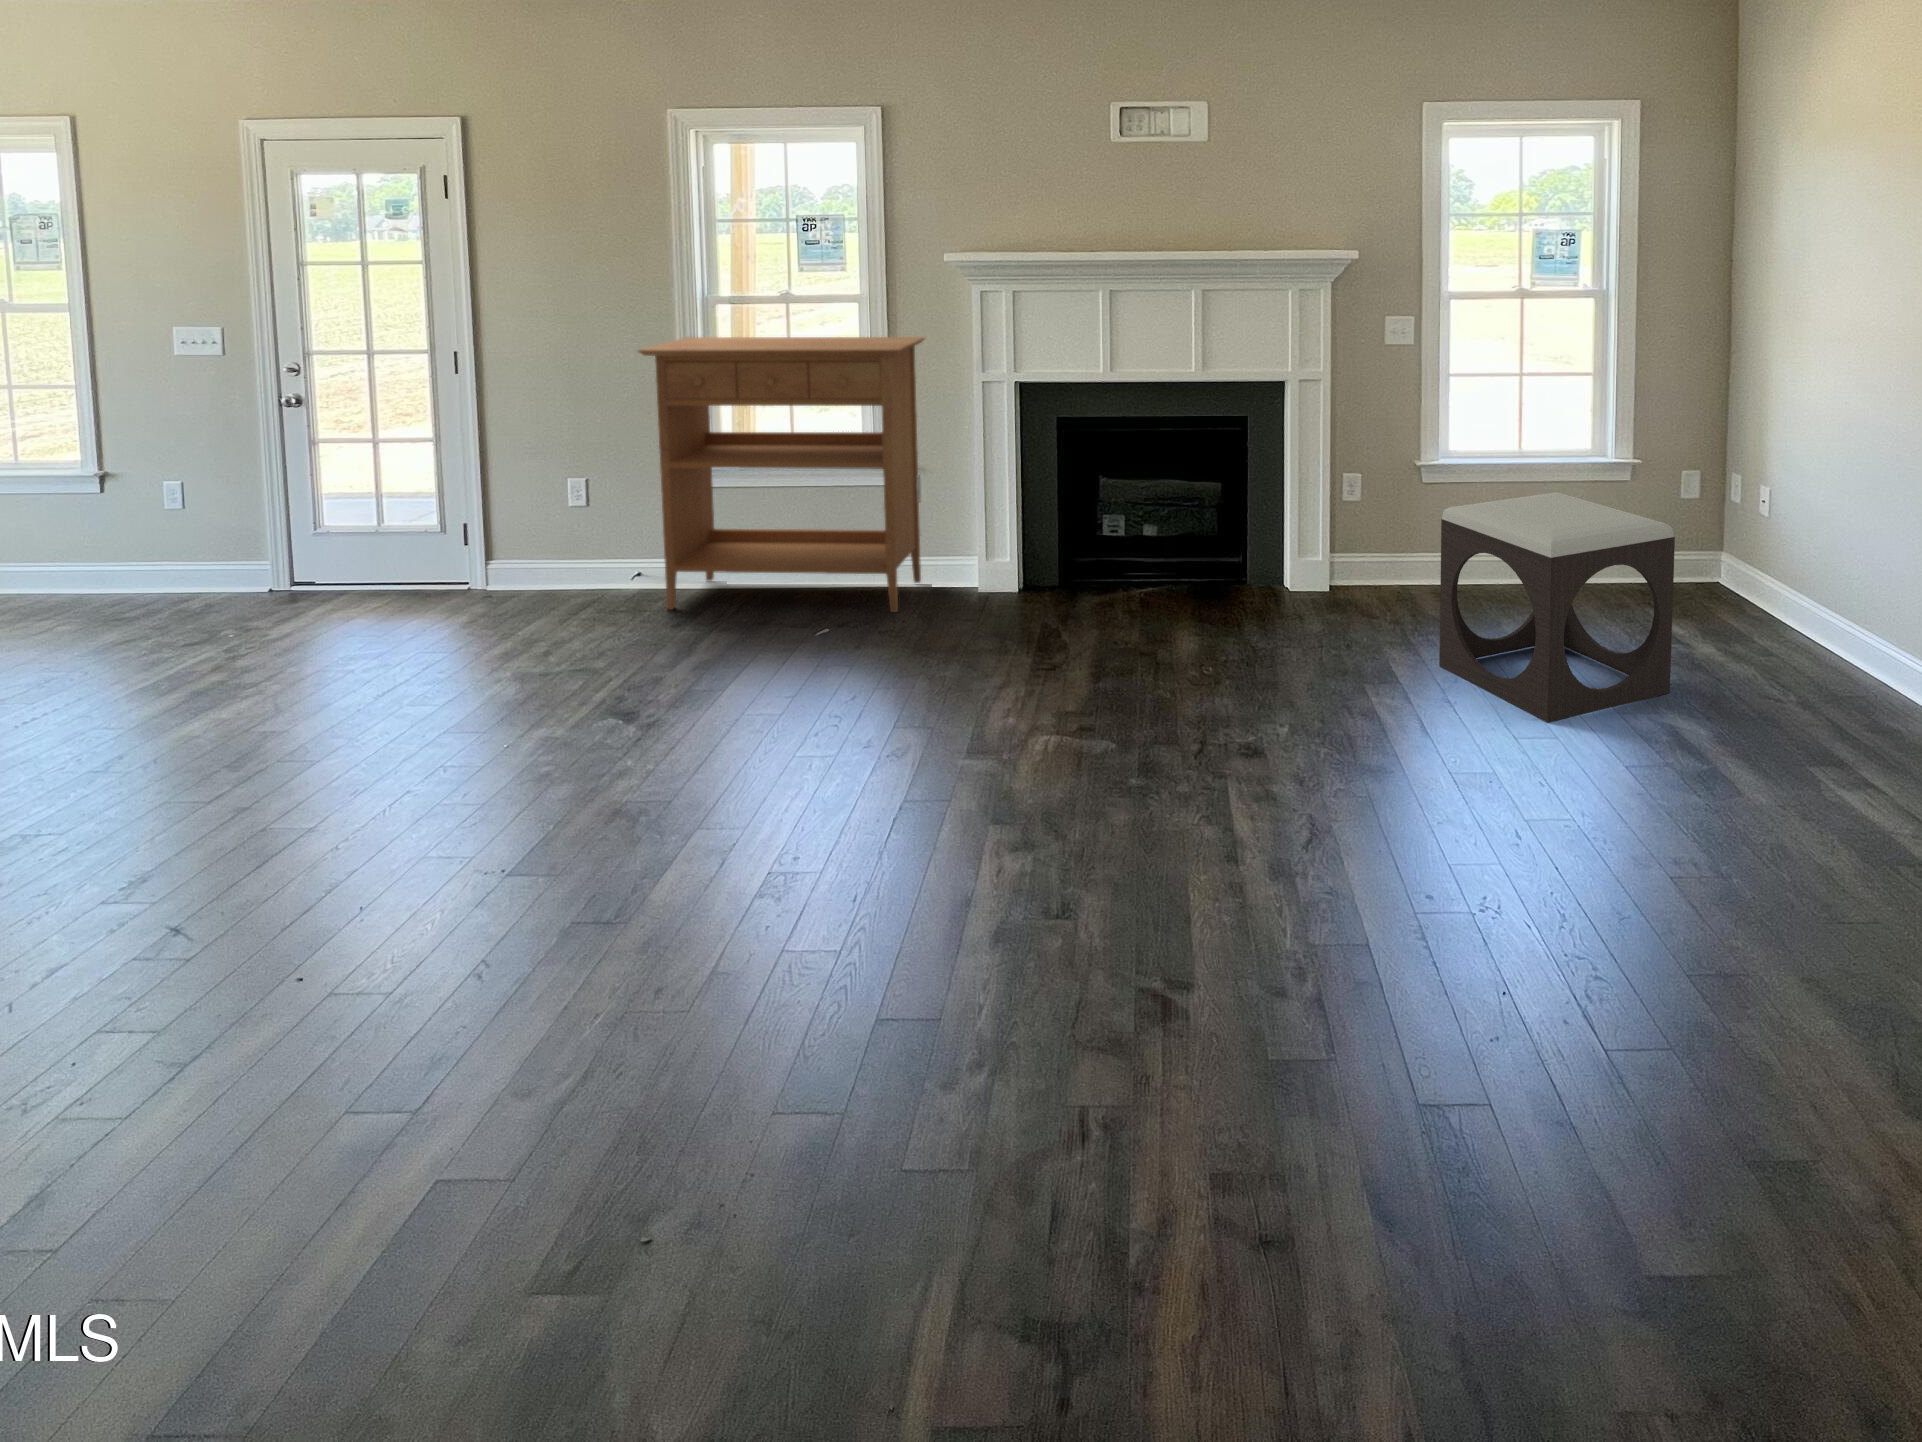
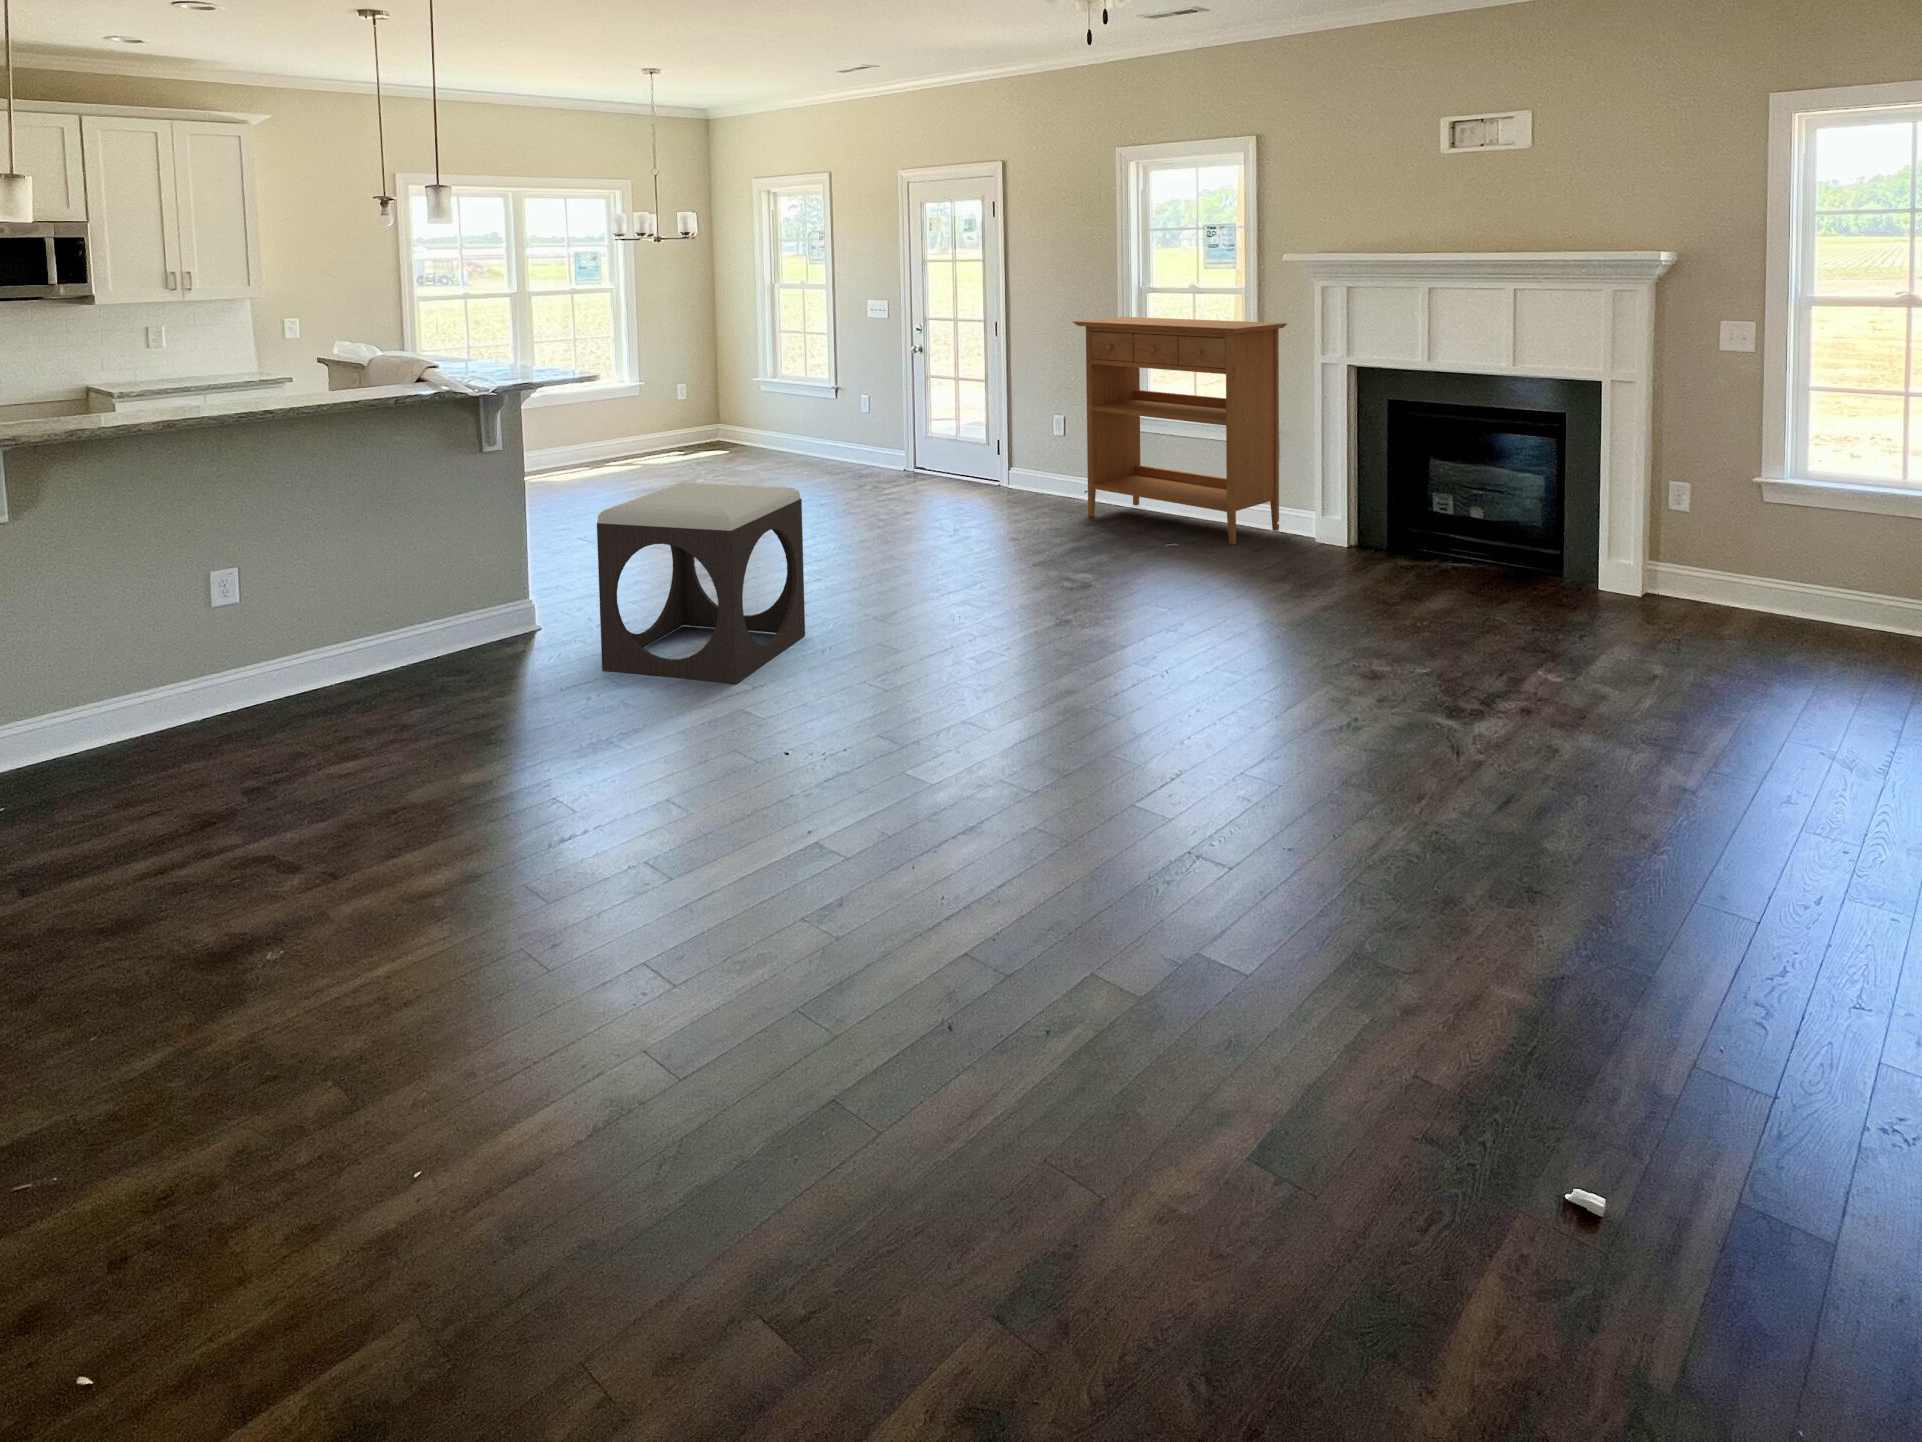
footstool: present [1439,492,1675,723] -> present [597,483,805,684]

